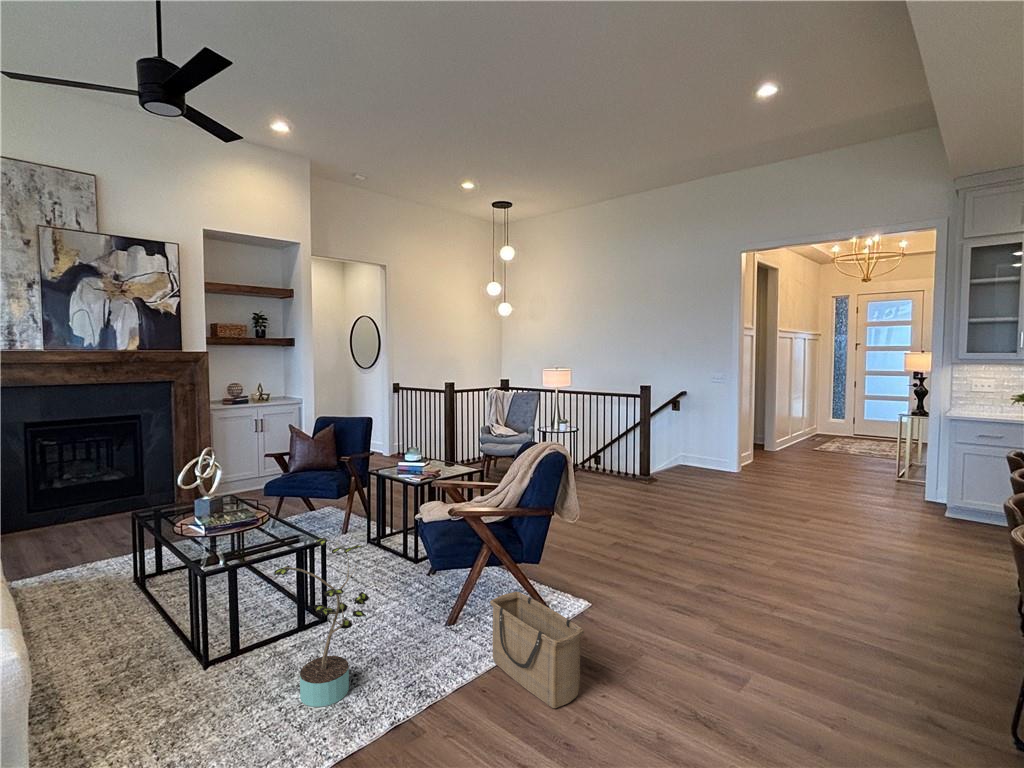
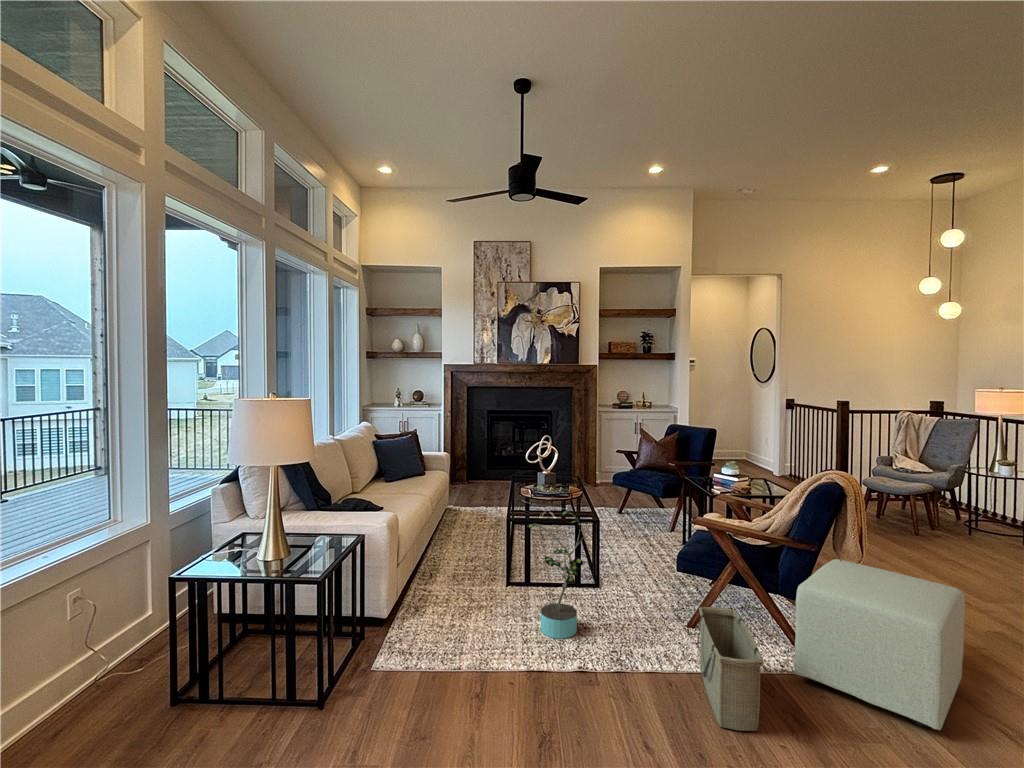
ottoman: none [550,519,664,631] -> present [794,559,965,730]

